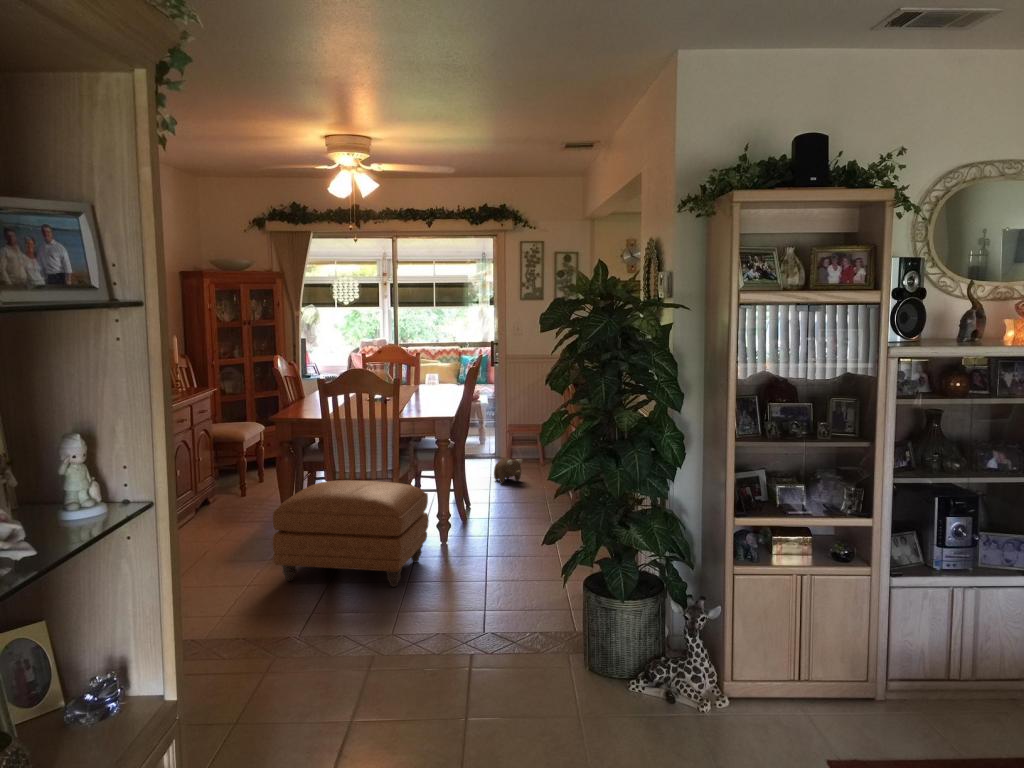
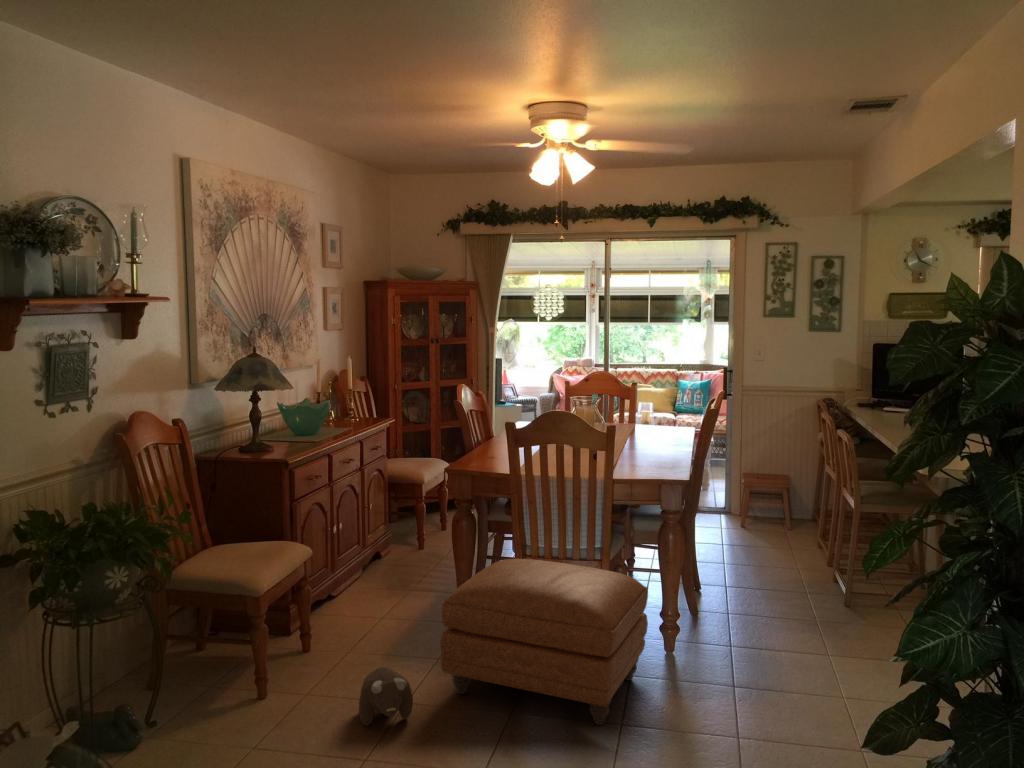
plush toy: present [494,458,523,483] -> present [359,667,413,725]

